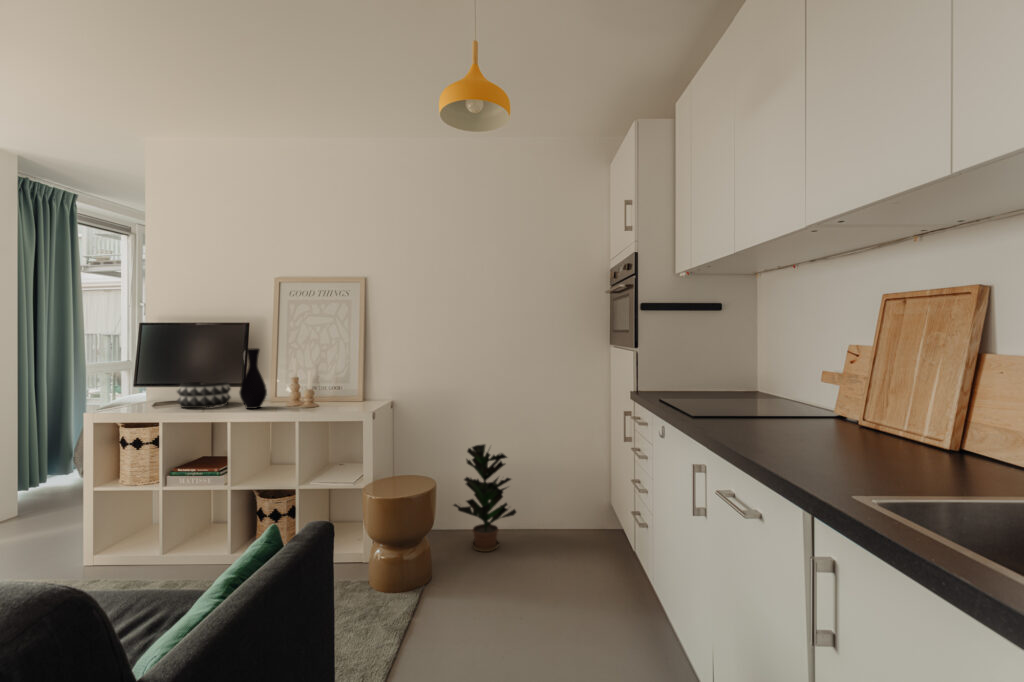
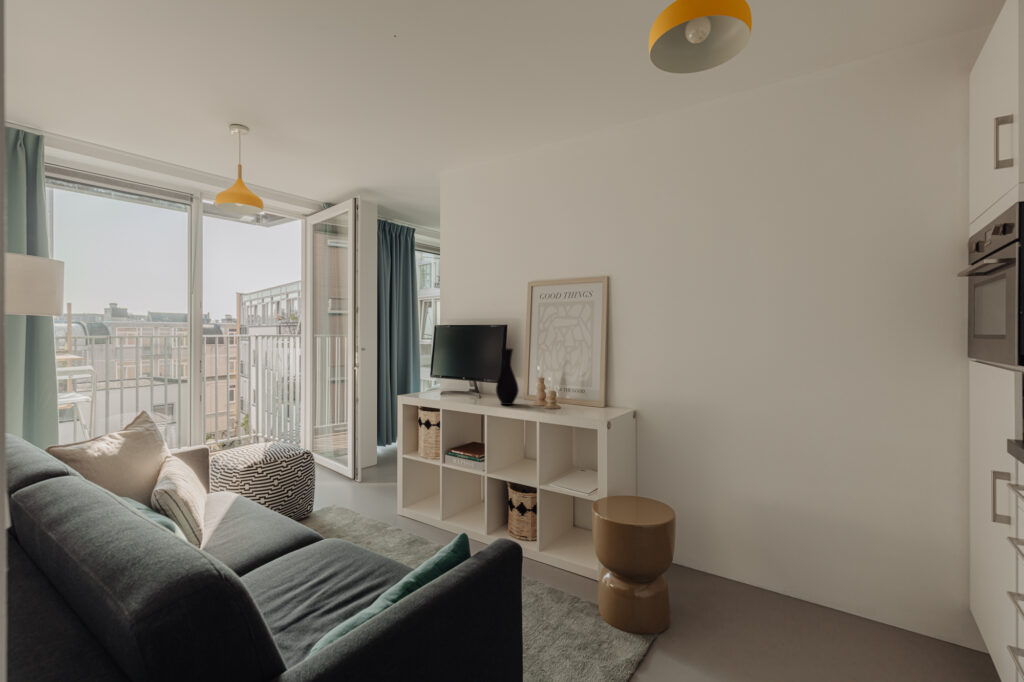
decorative bowl: present [177,382,231,408] -> none [453,376,494,400]
potted plant: present [454,444,516,552] -> none [703,474,791,613]

